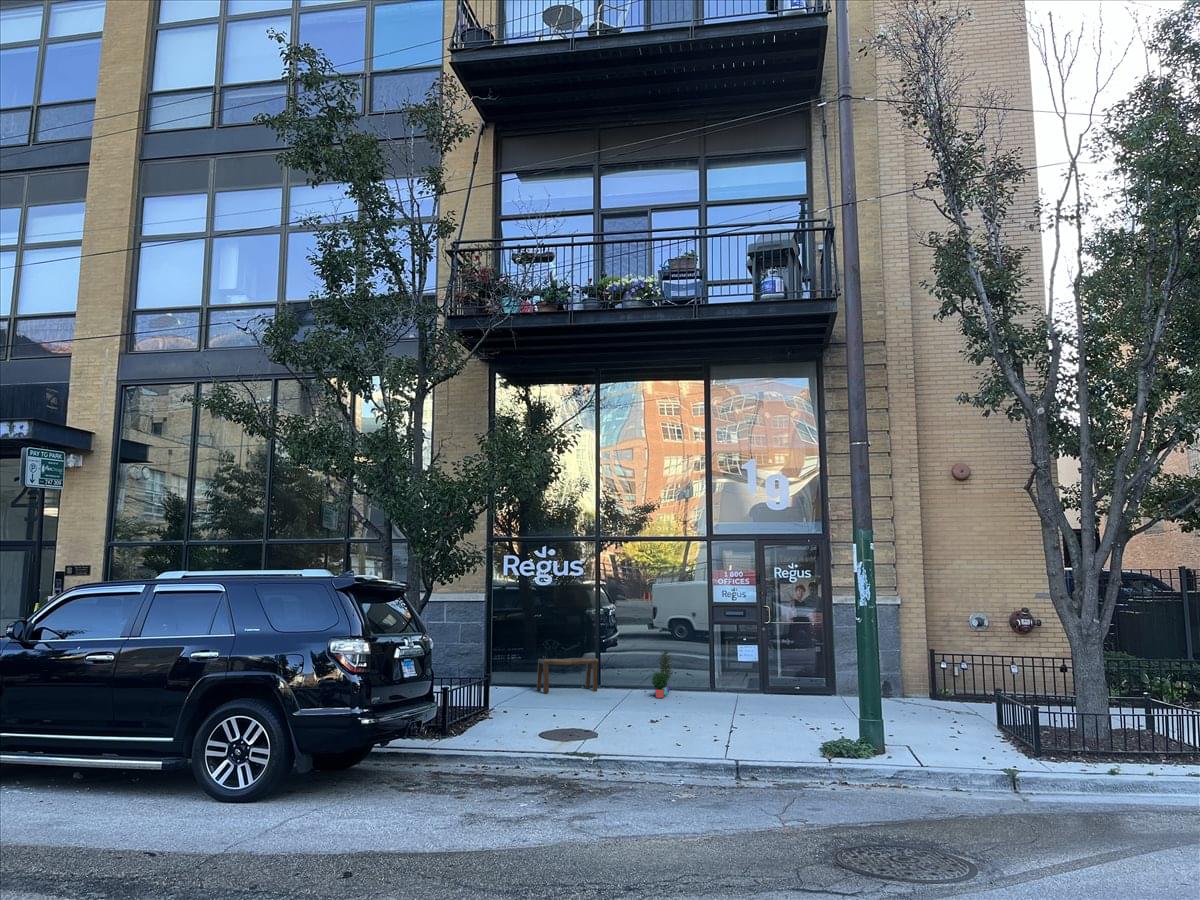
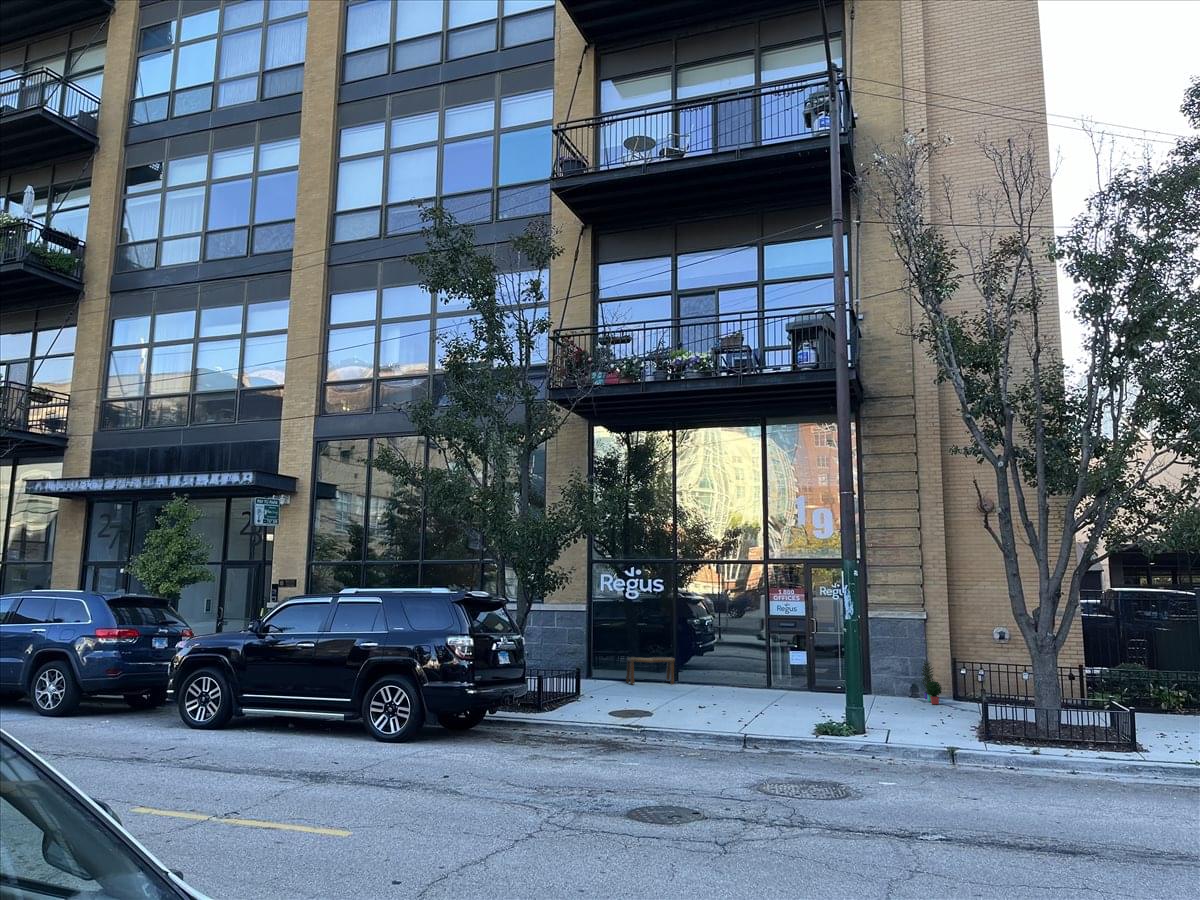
potted plant: present [652,650,673,698] -> present [921,661,942,704]

